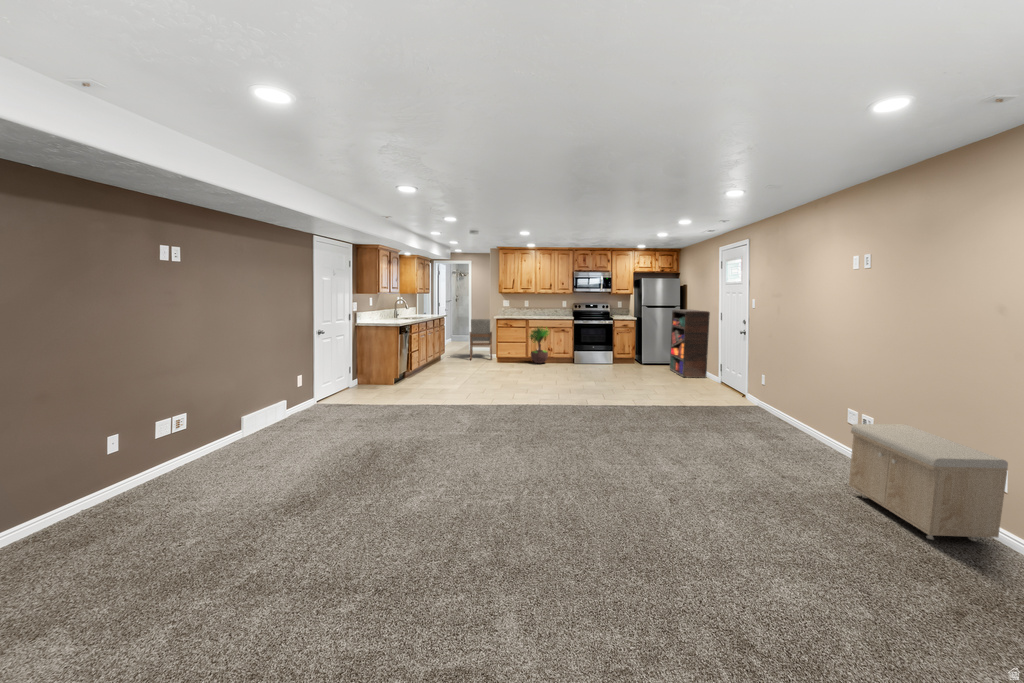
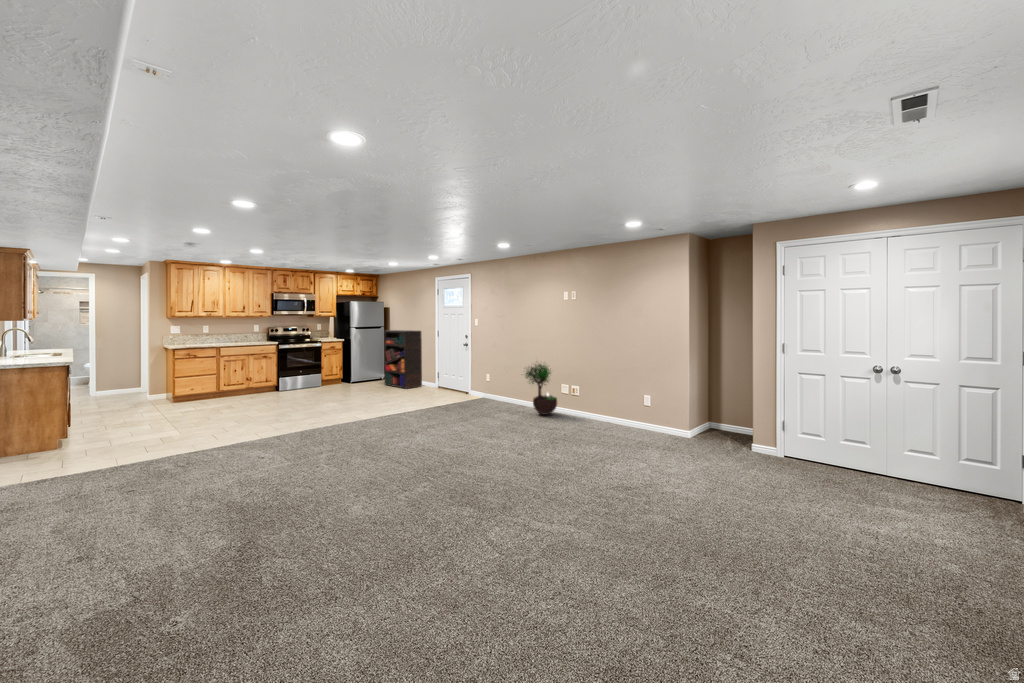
armchair: present [470,319,492,360] -> none [119,349,167,407]
potted tree: present [530,328,548,364] -> present [525,364,557,415]
storage bench: present [849,424,1008,541] -> none [586,384,651,436]

